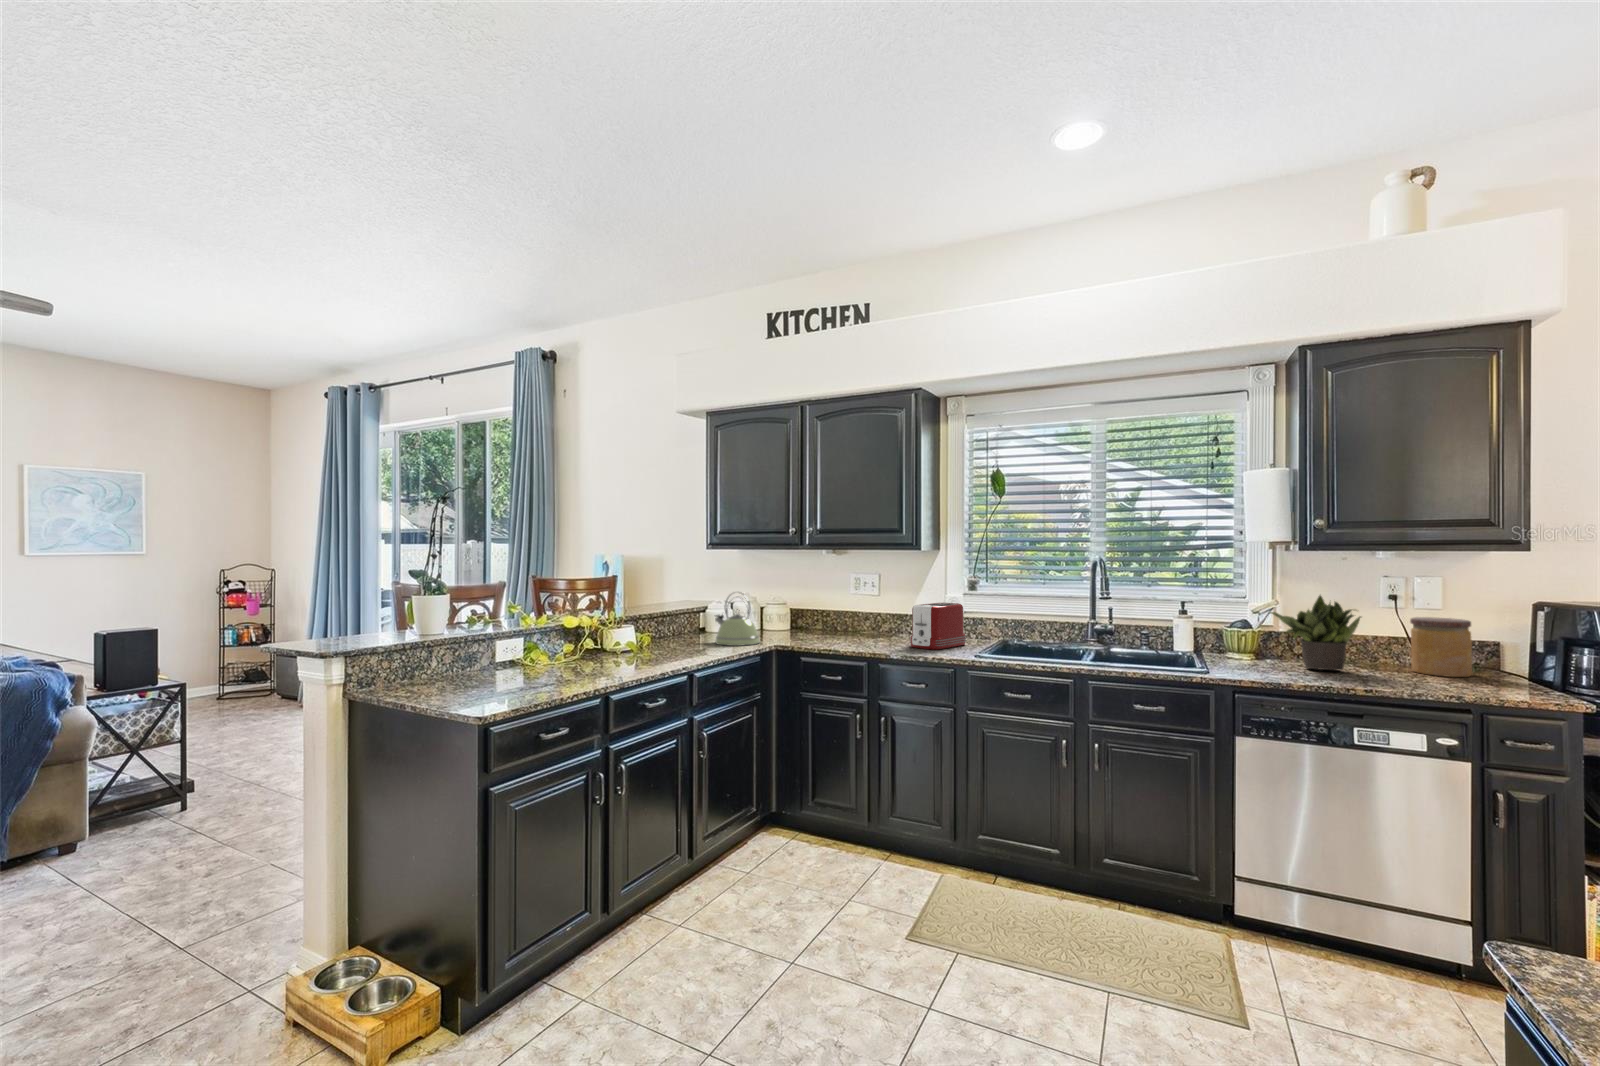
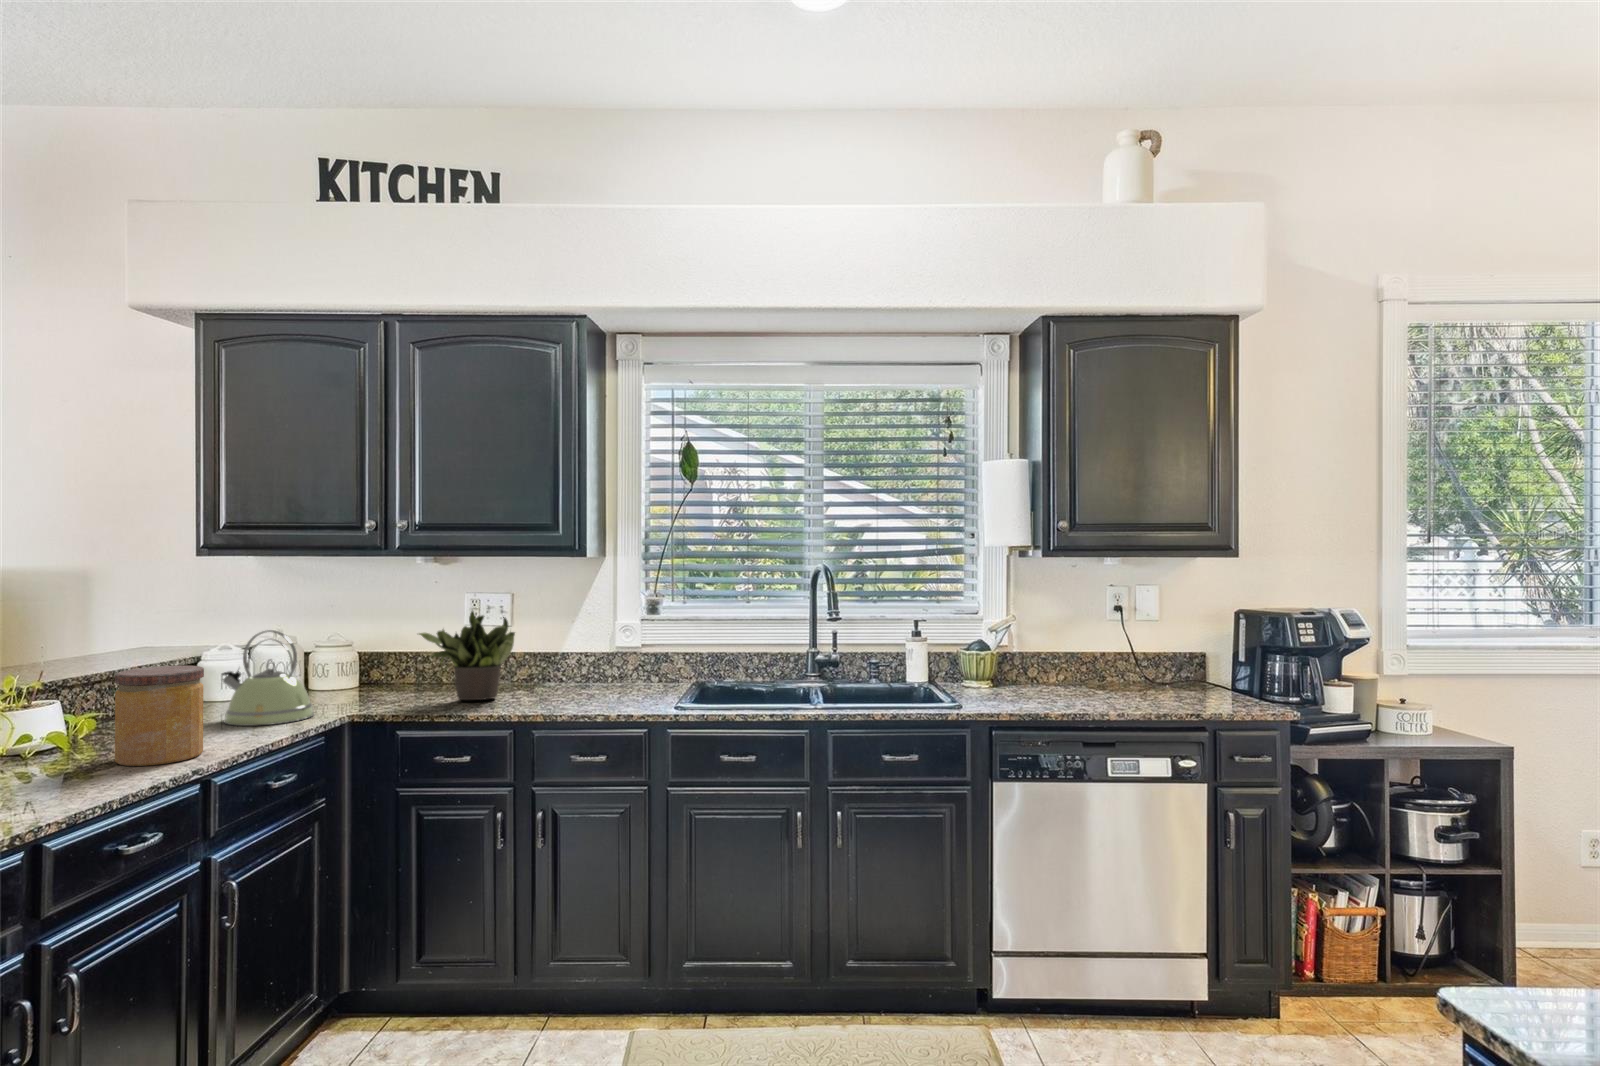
potted plant: present [1270,595,1361,670] -> present [419,611,515,700]
toaster: present [910,603,966,649] -> none [571,632,650,703]
jar: present [1410,617,1472,677] -> present [115,666,204,766]

